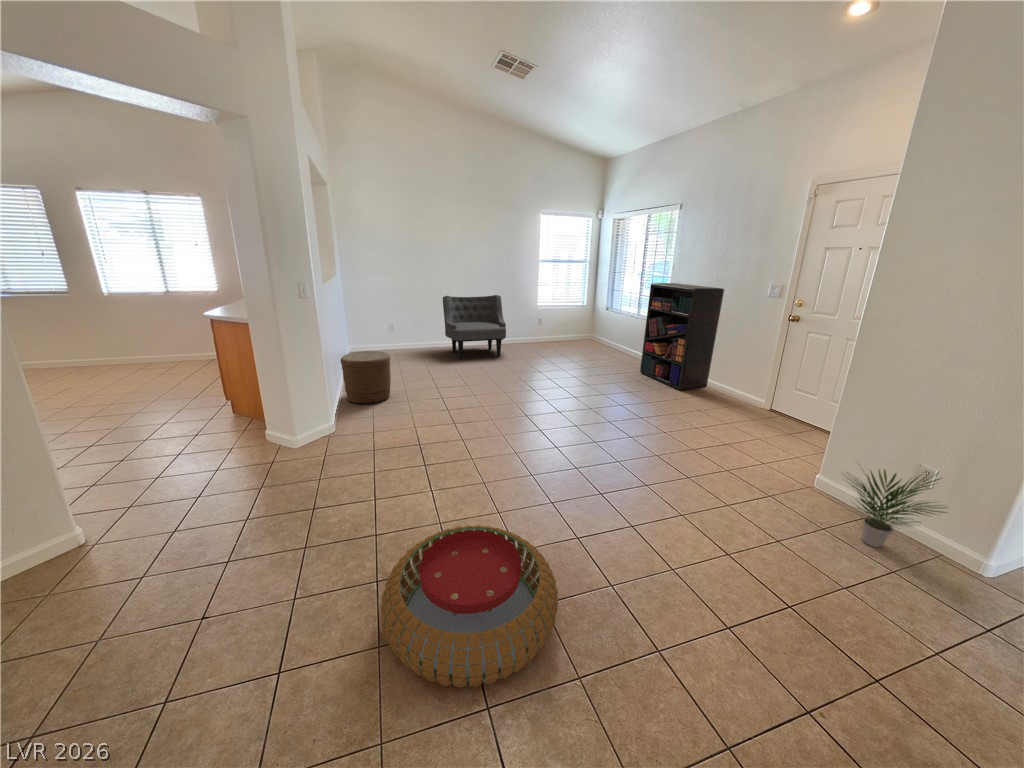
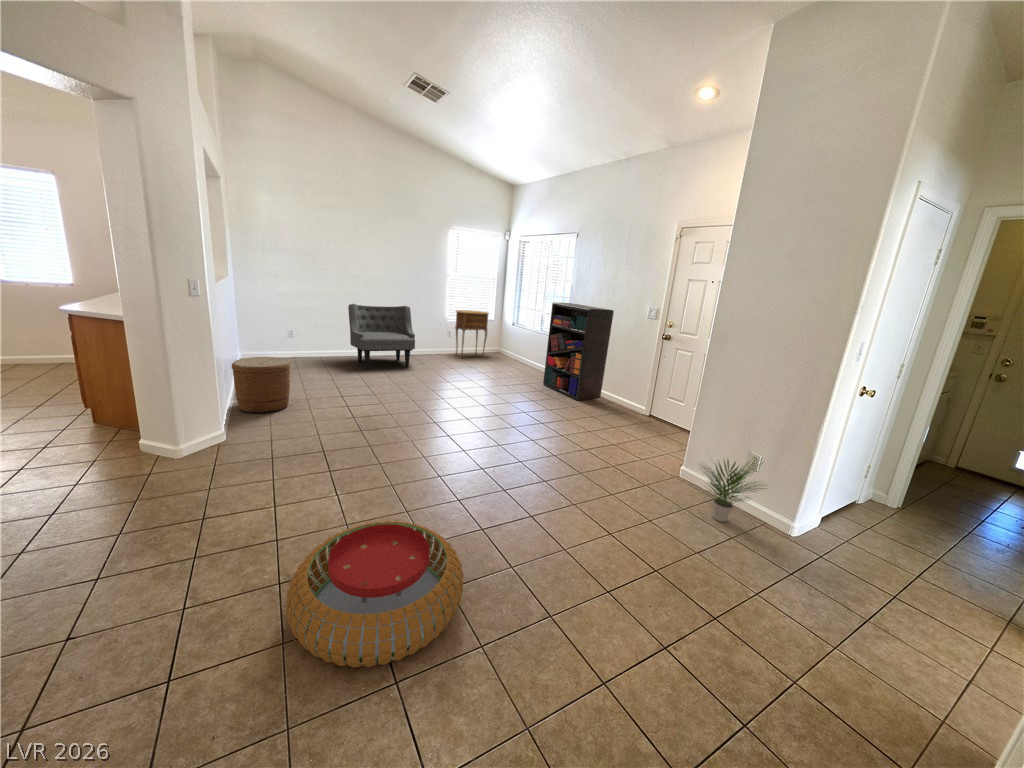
side table: none [545,296,581,346] -> present [455,310,489,358]

